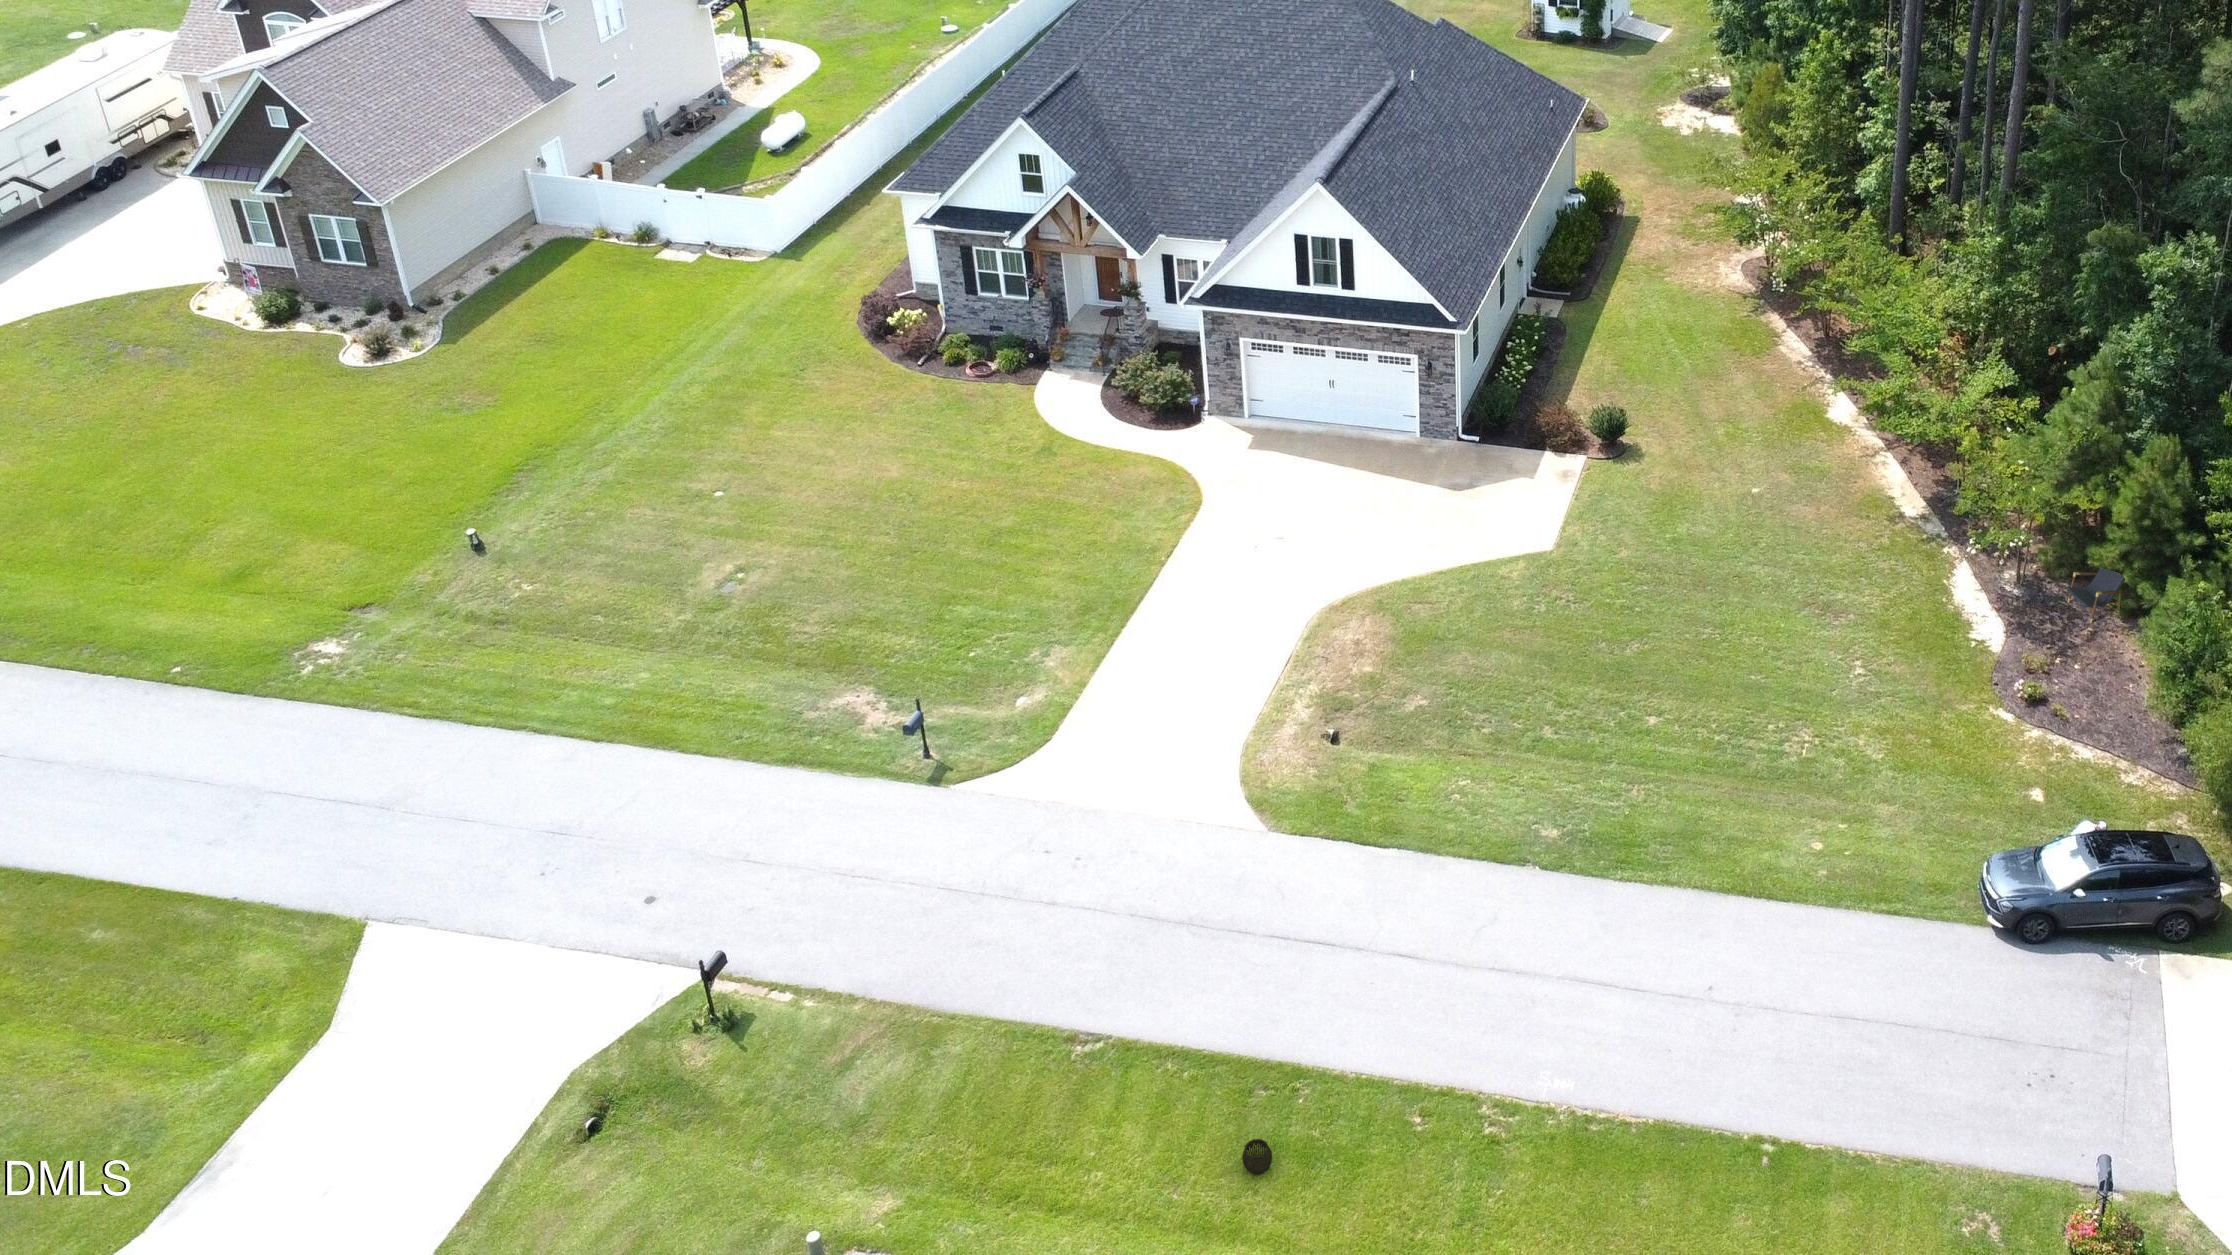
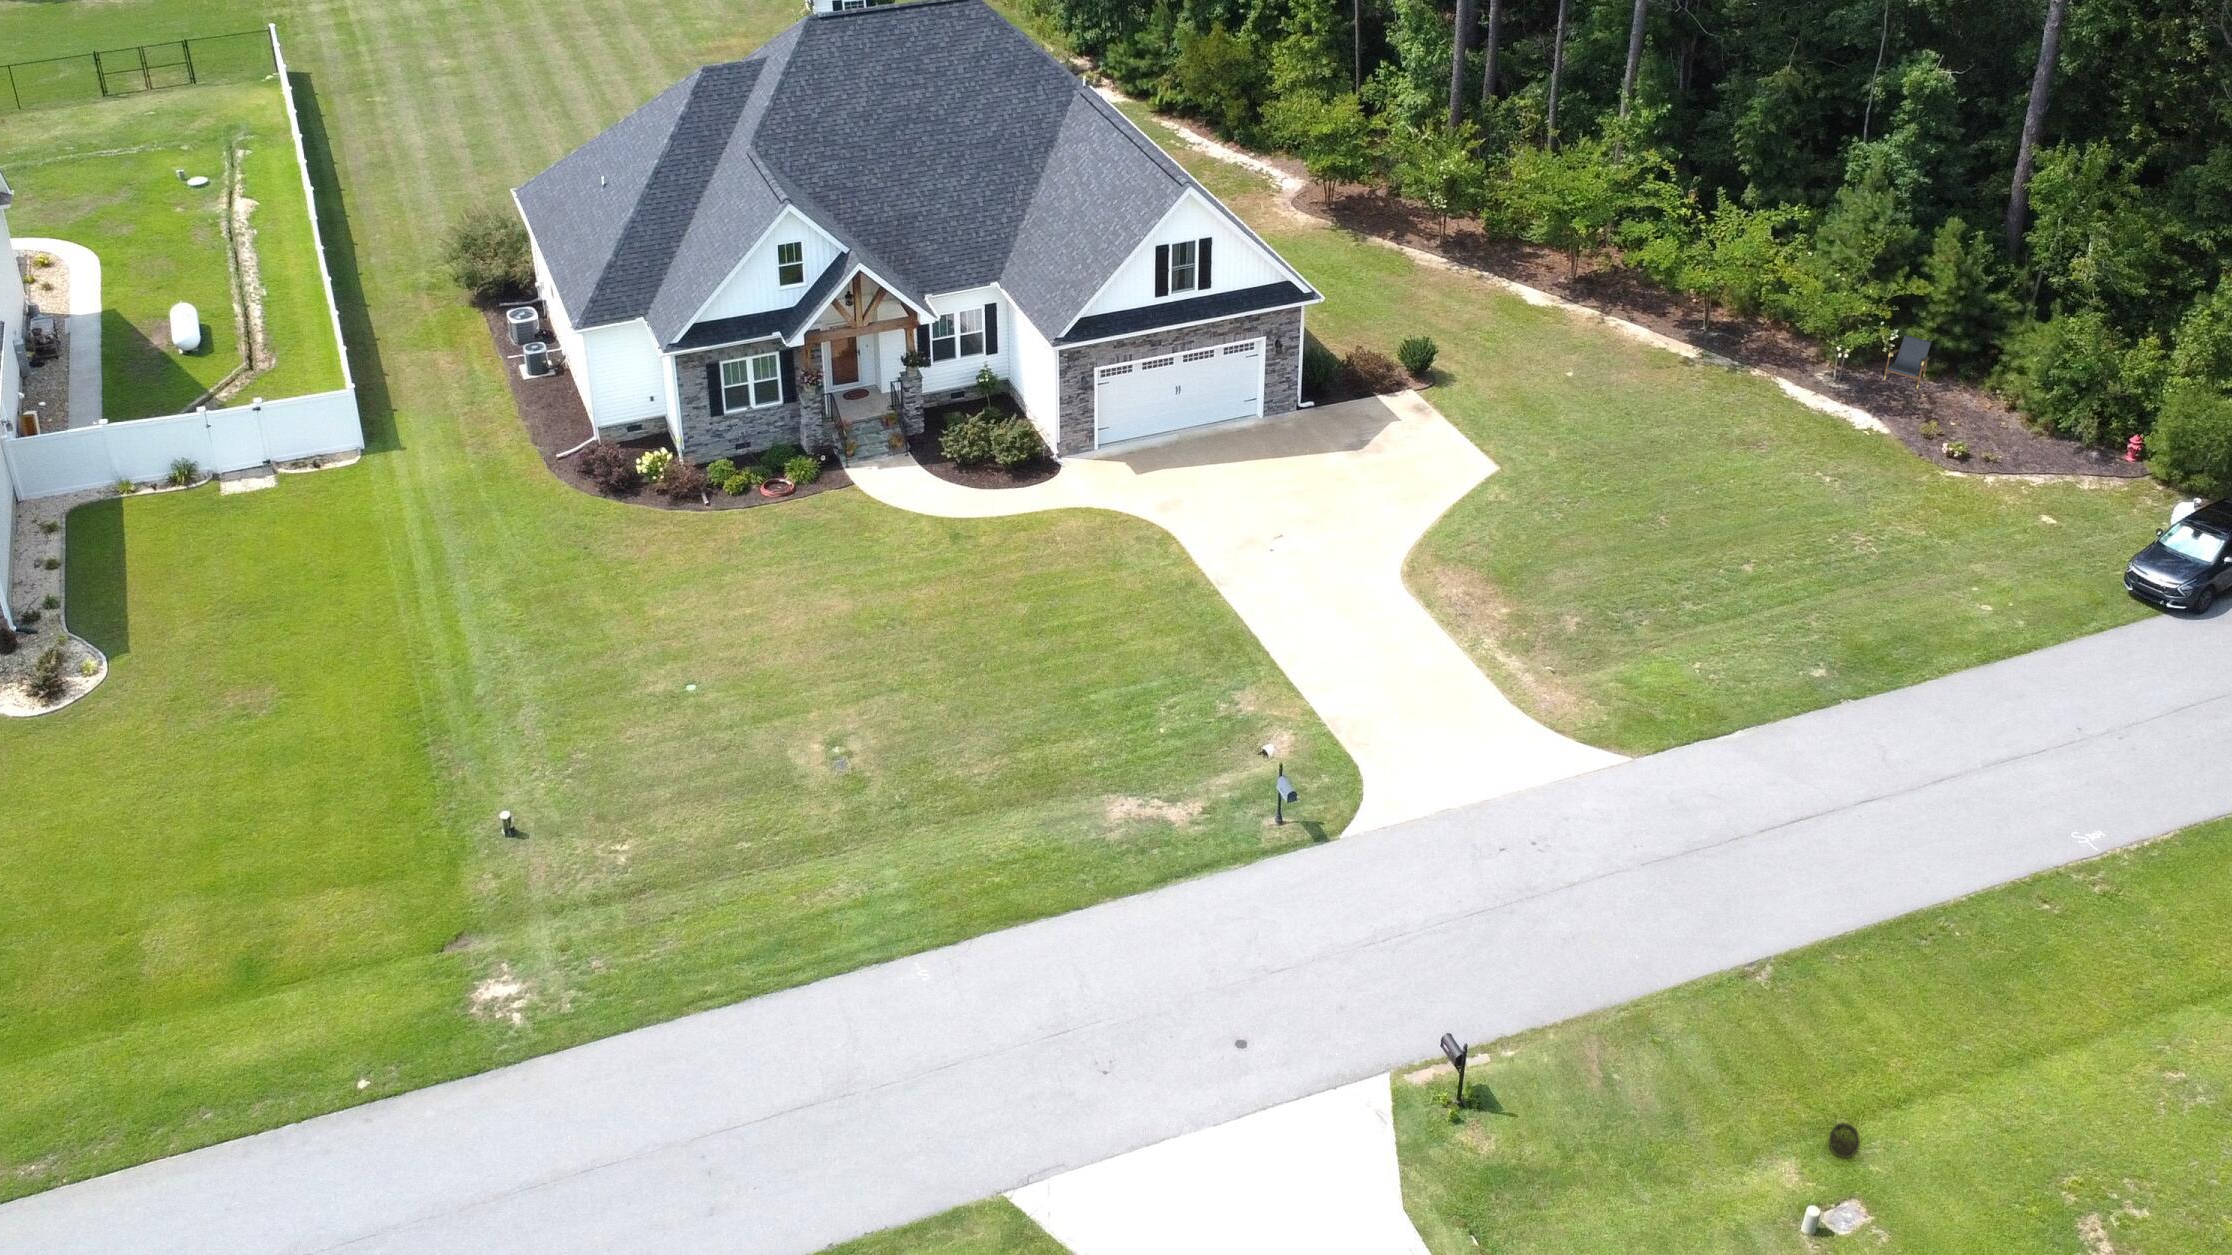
woven basket: present [1242,1139,1272,1175] -> present [1829,1123,1860,1158]

